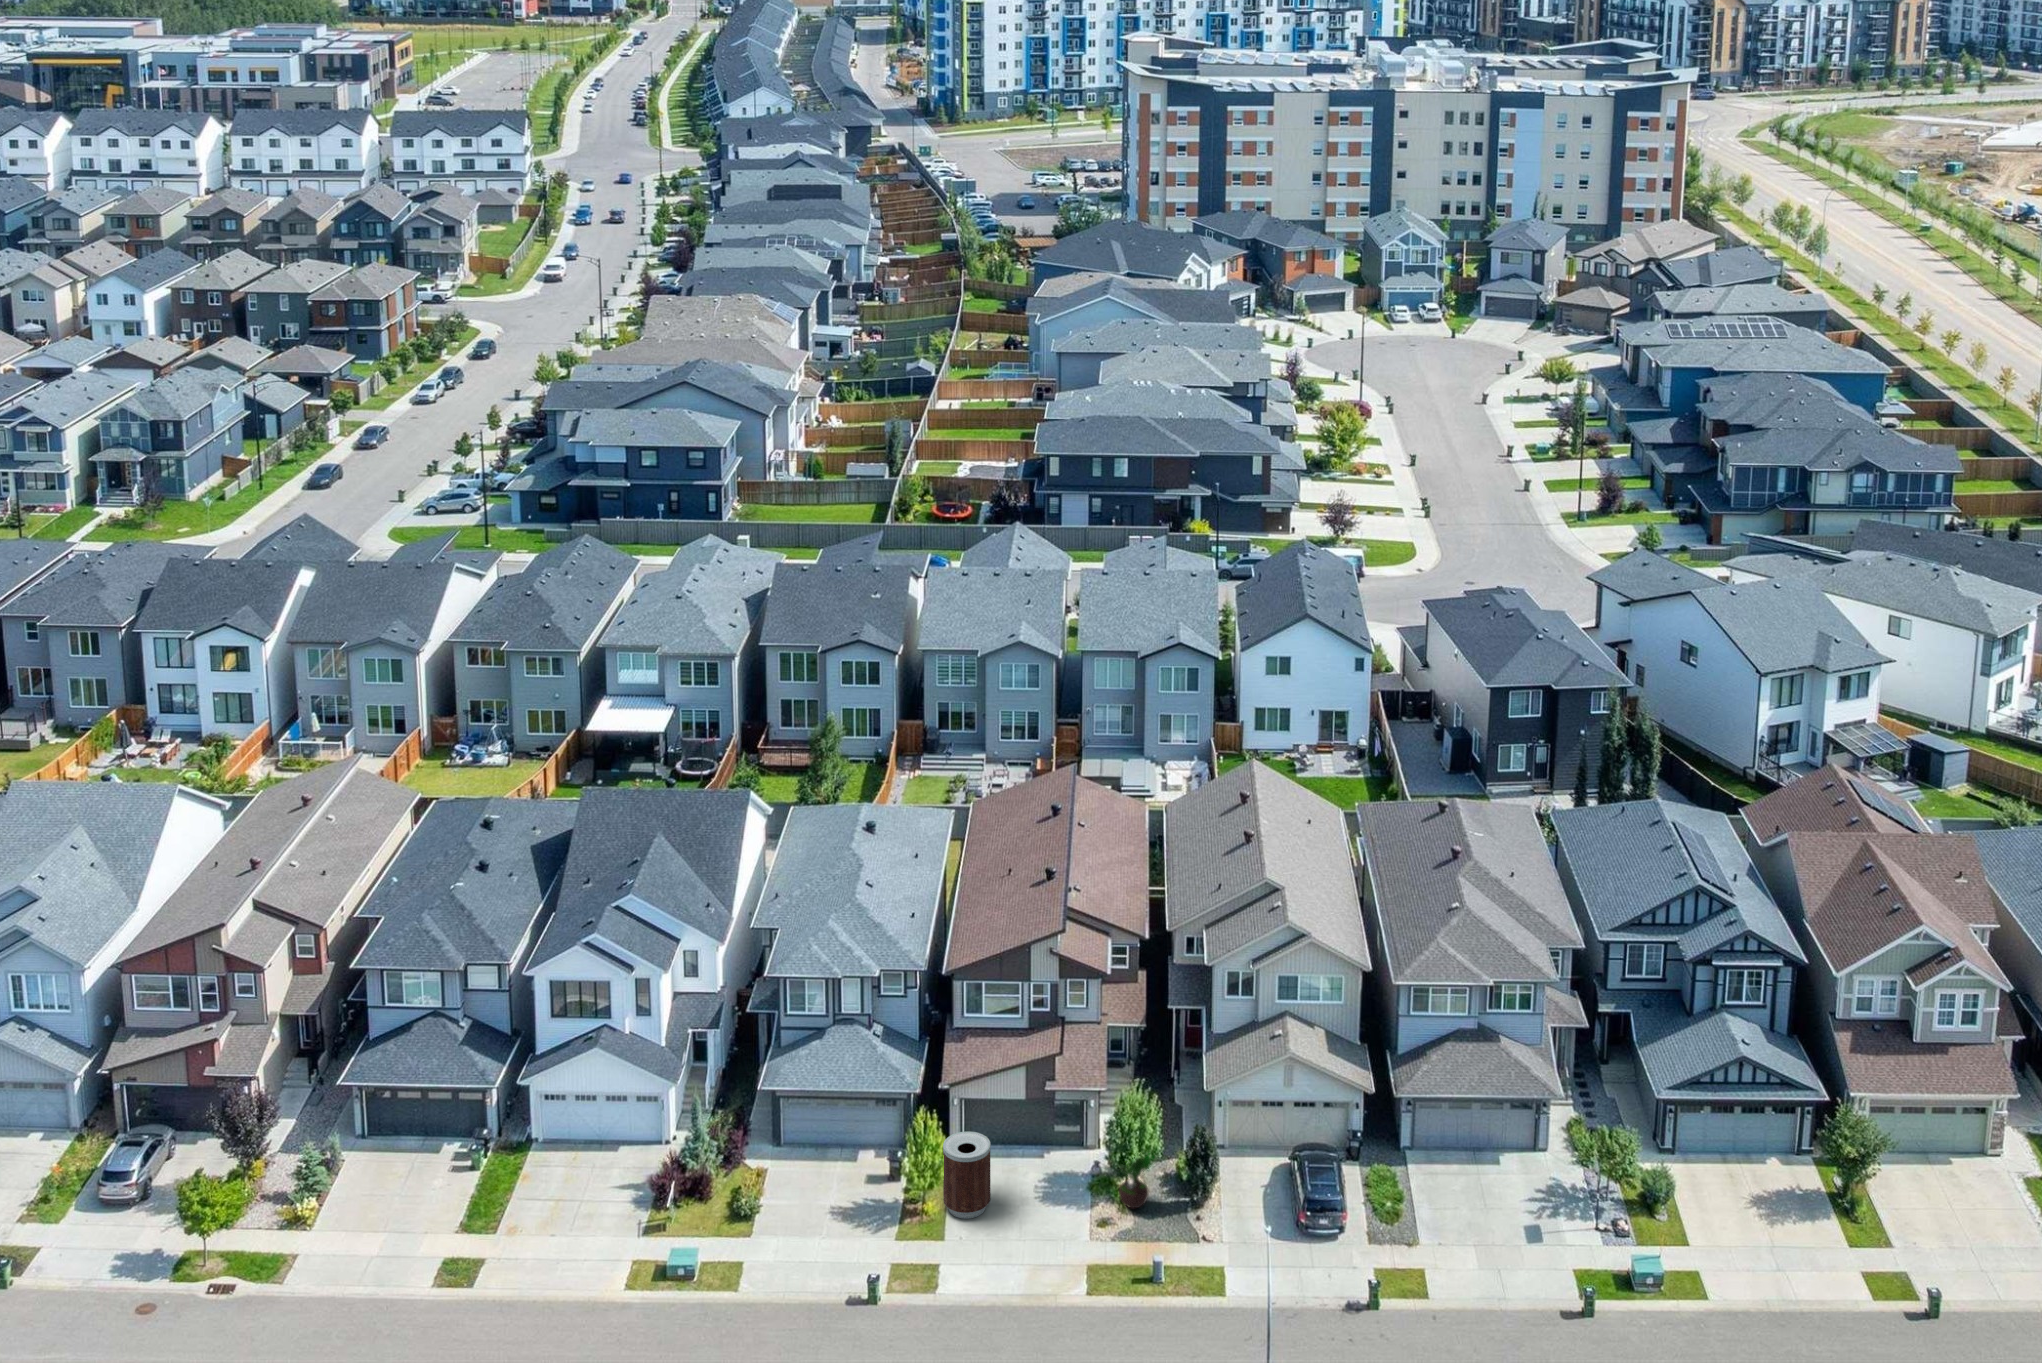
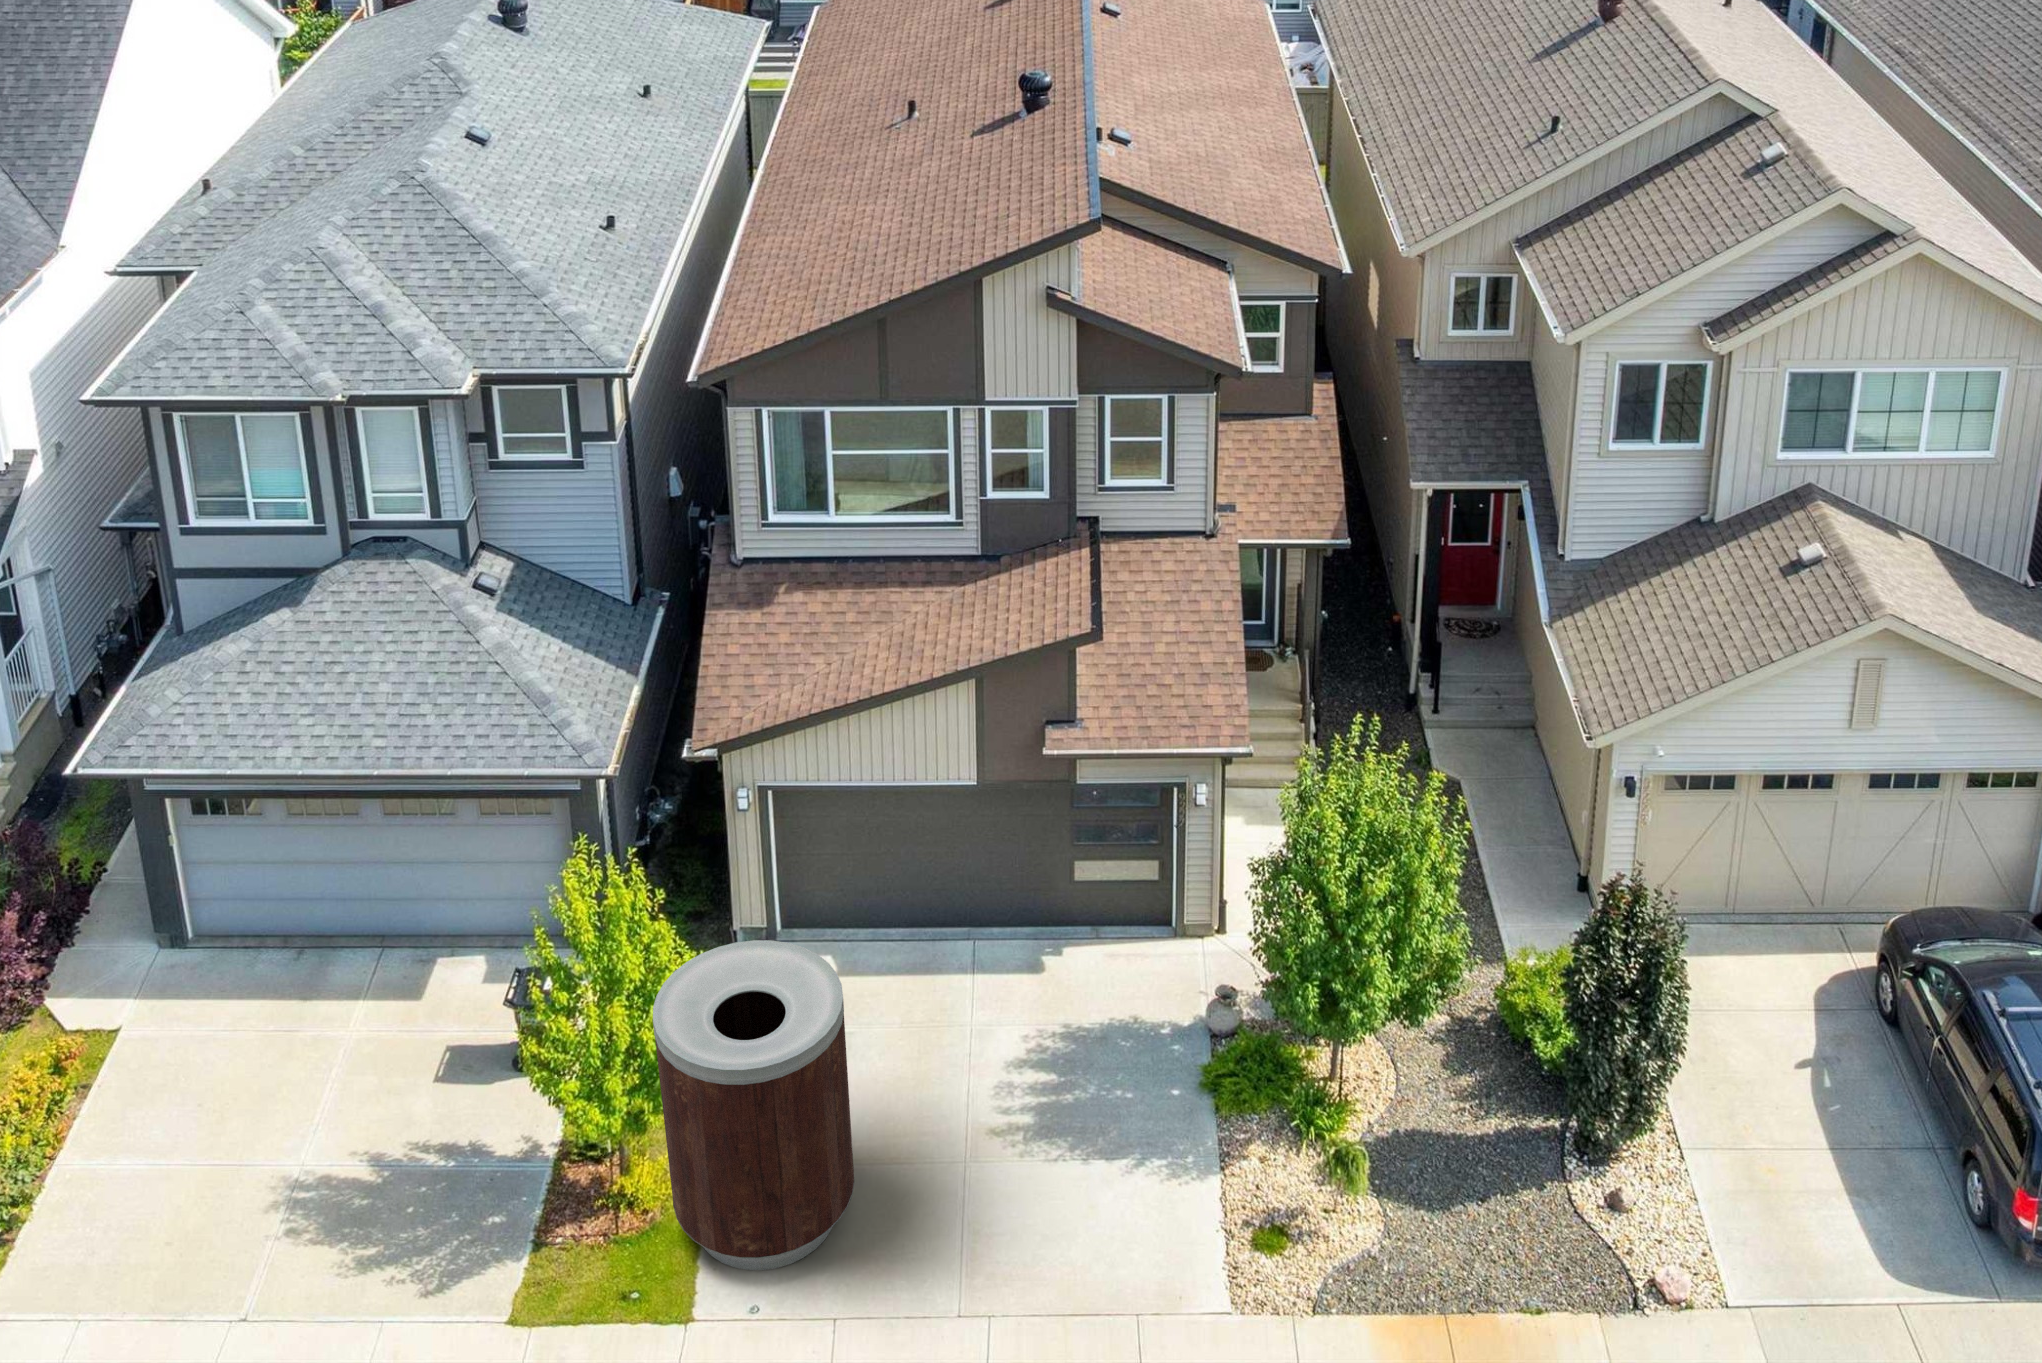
potted tree: present [1119,1153,1154,1208] -> none [1343,997,1507,1208]

